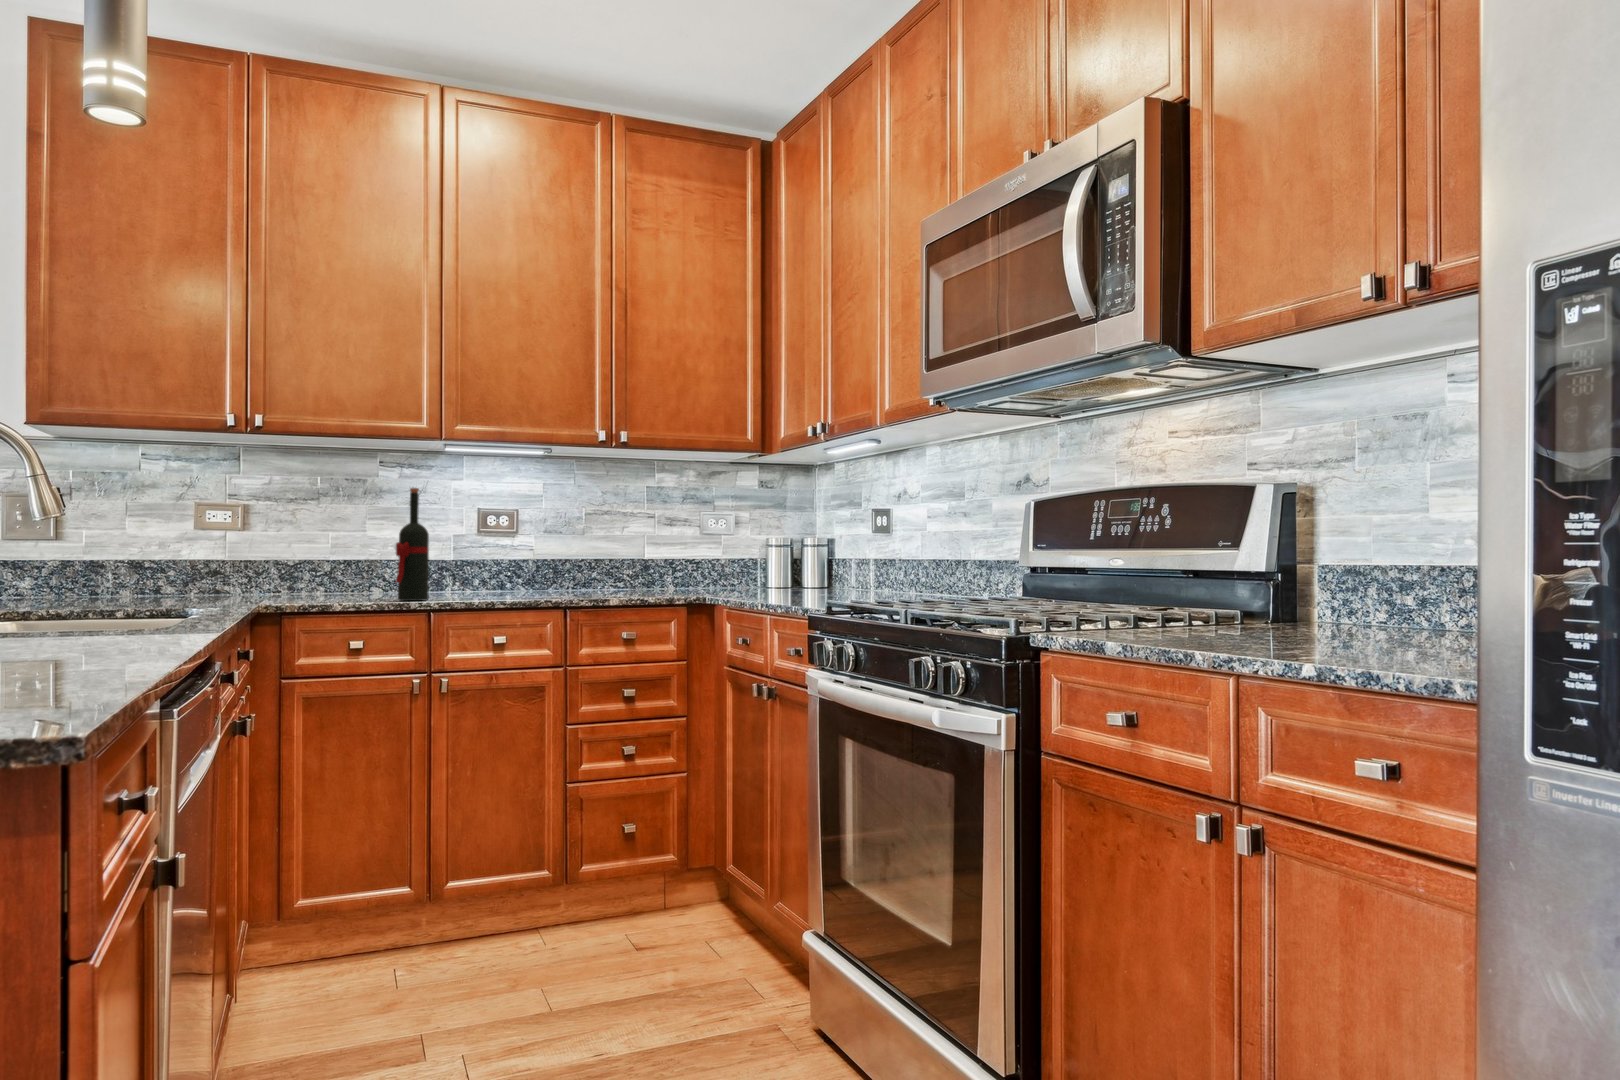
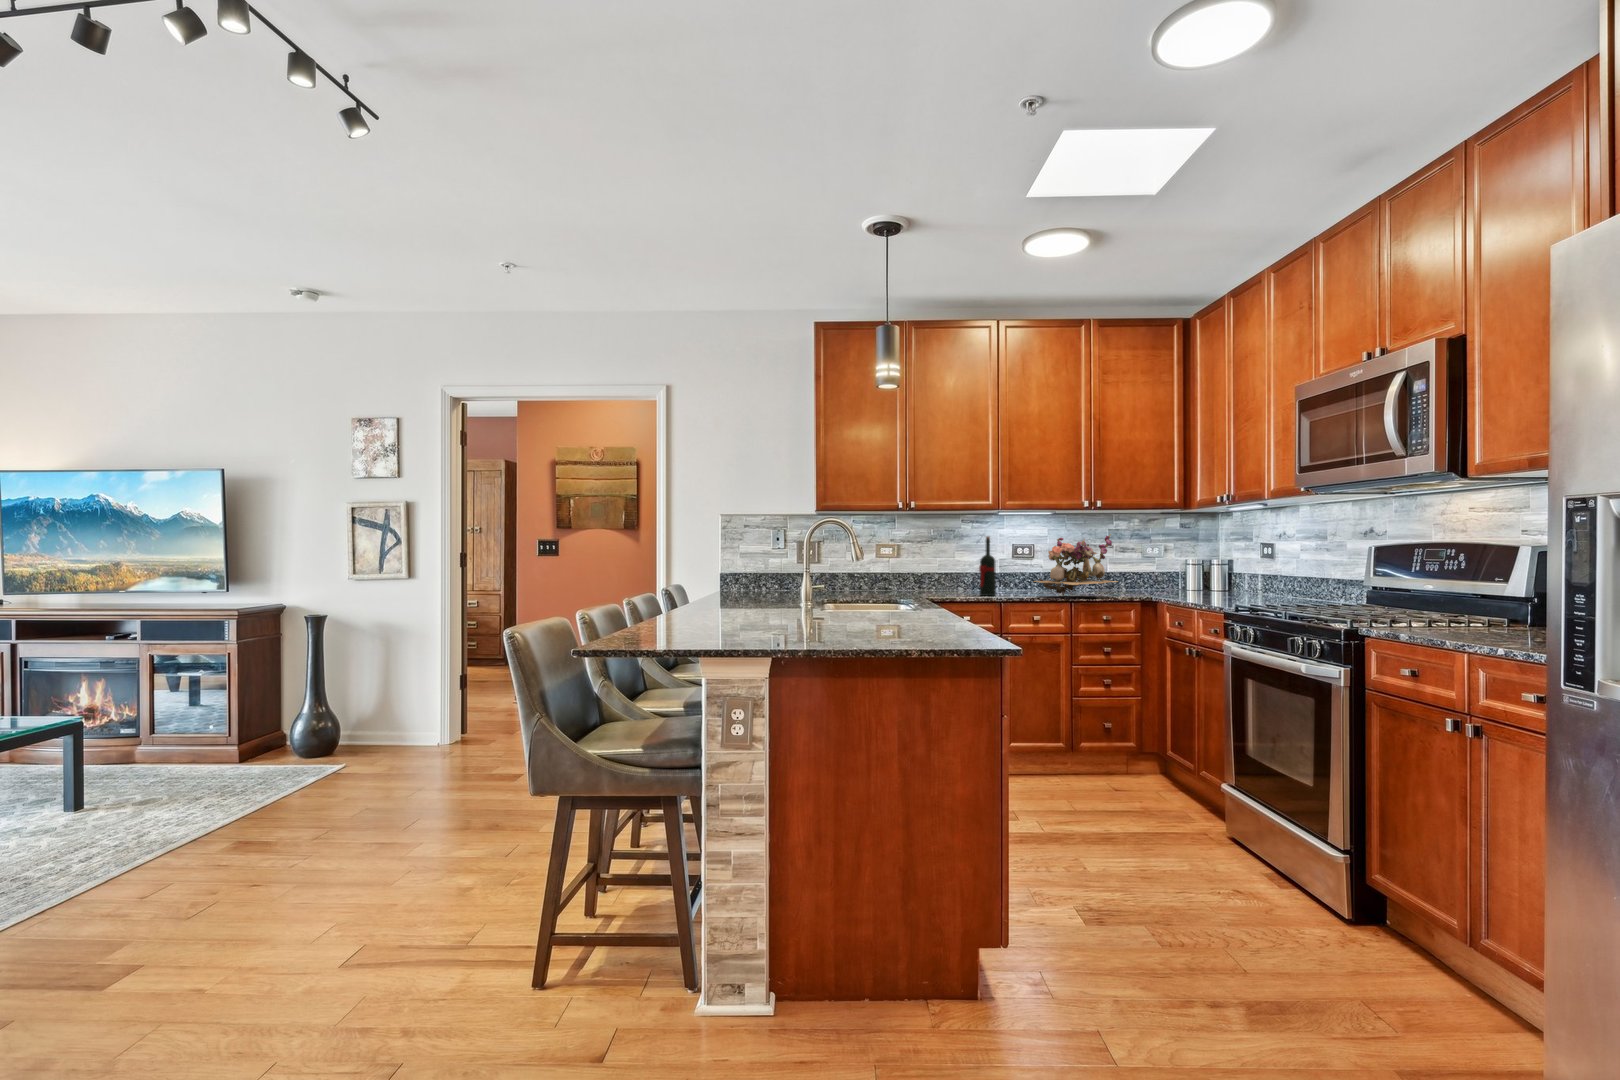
flower arrangement: none [496,487,648,599] -> present [1034,534,1117,596]

